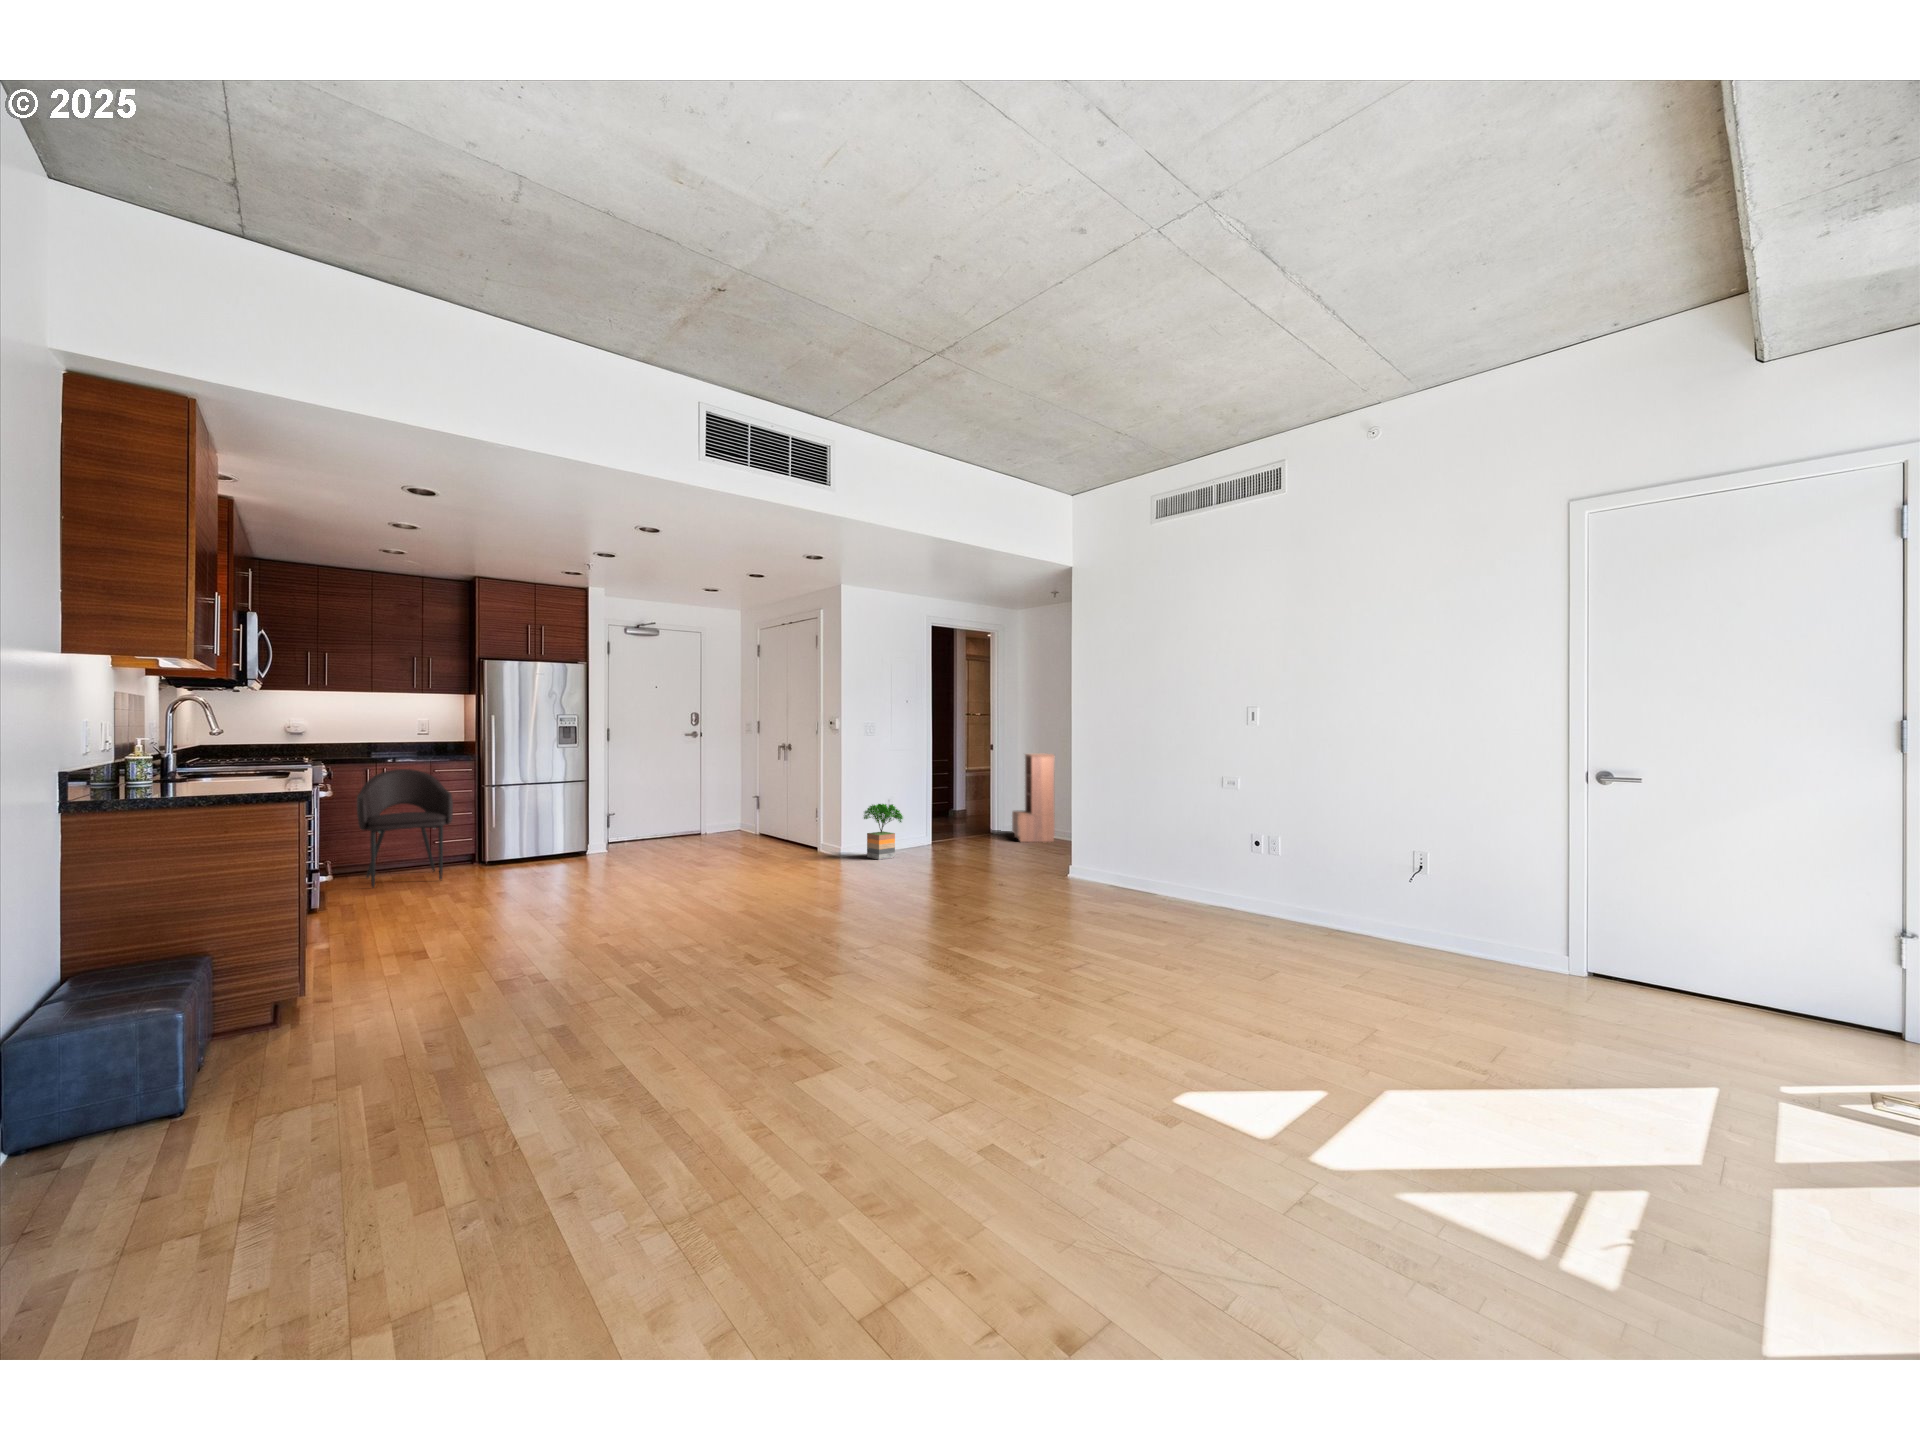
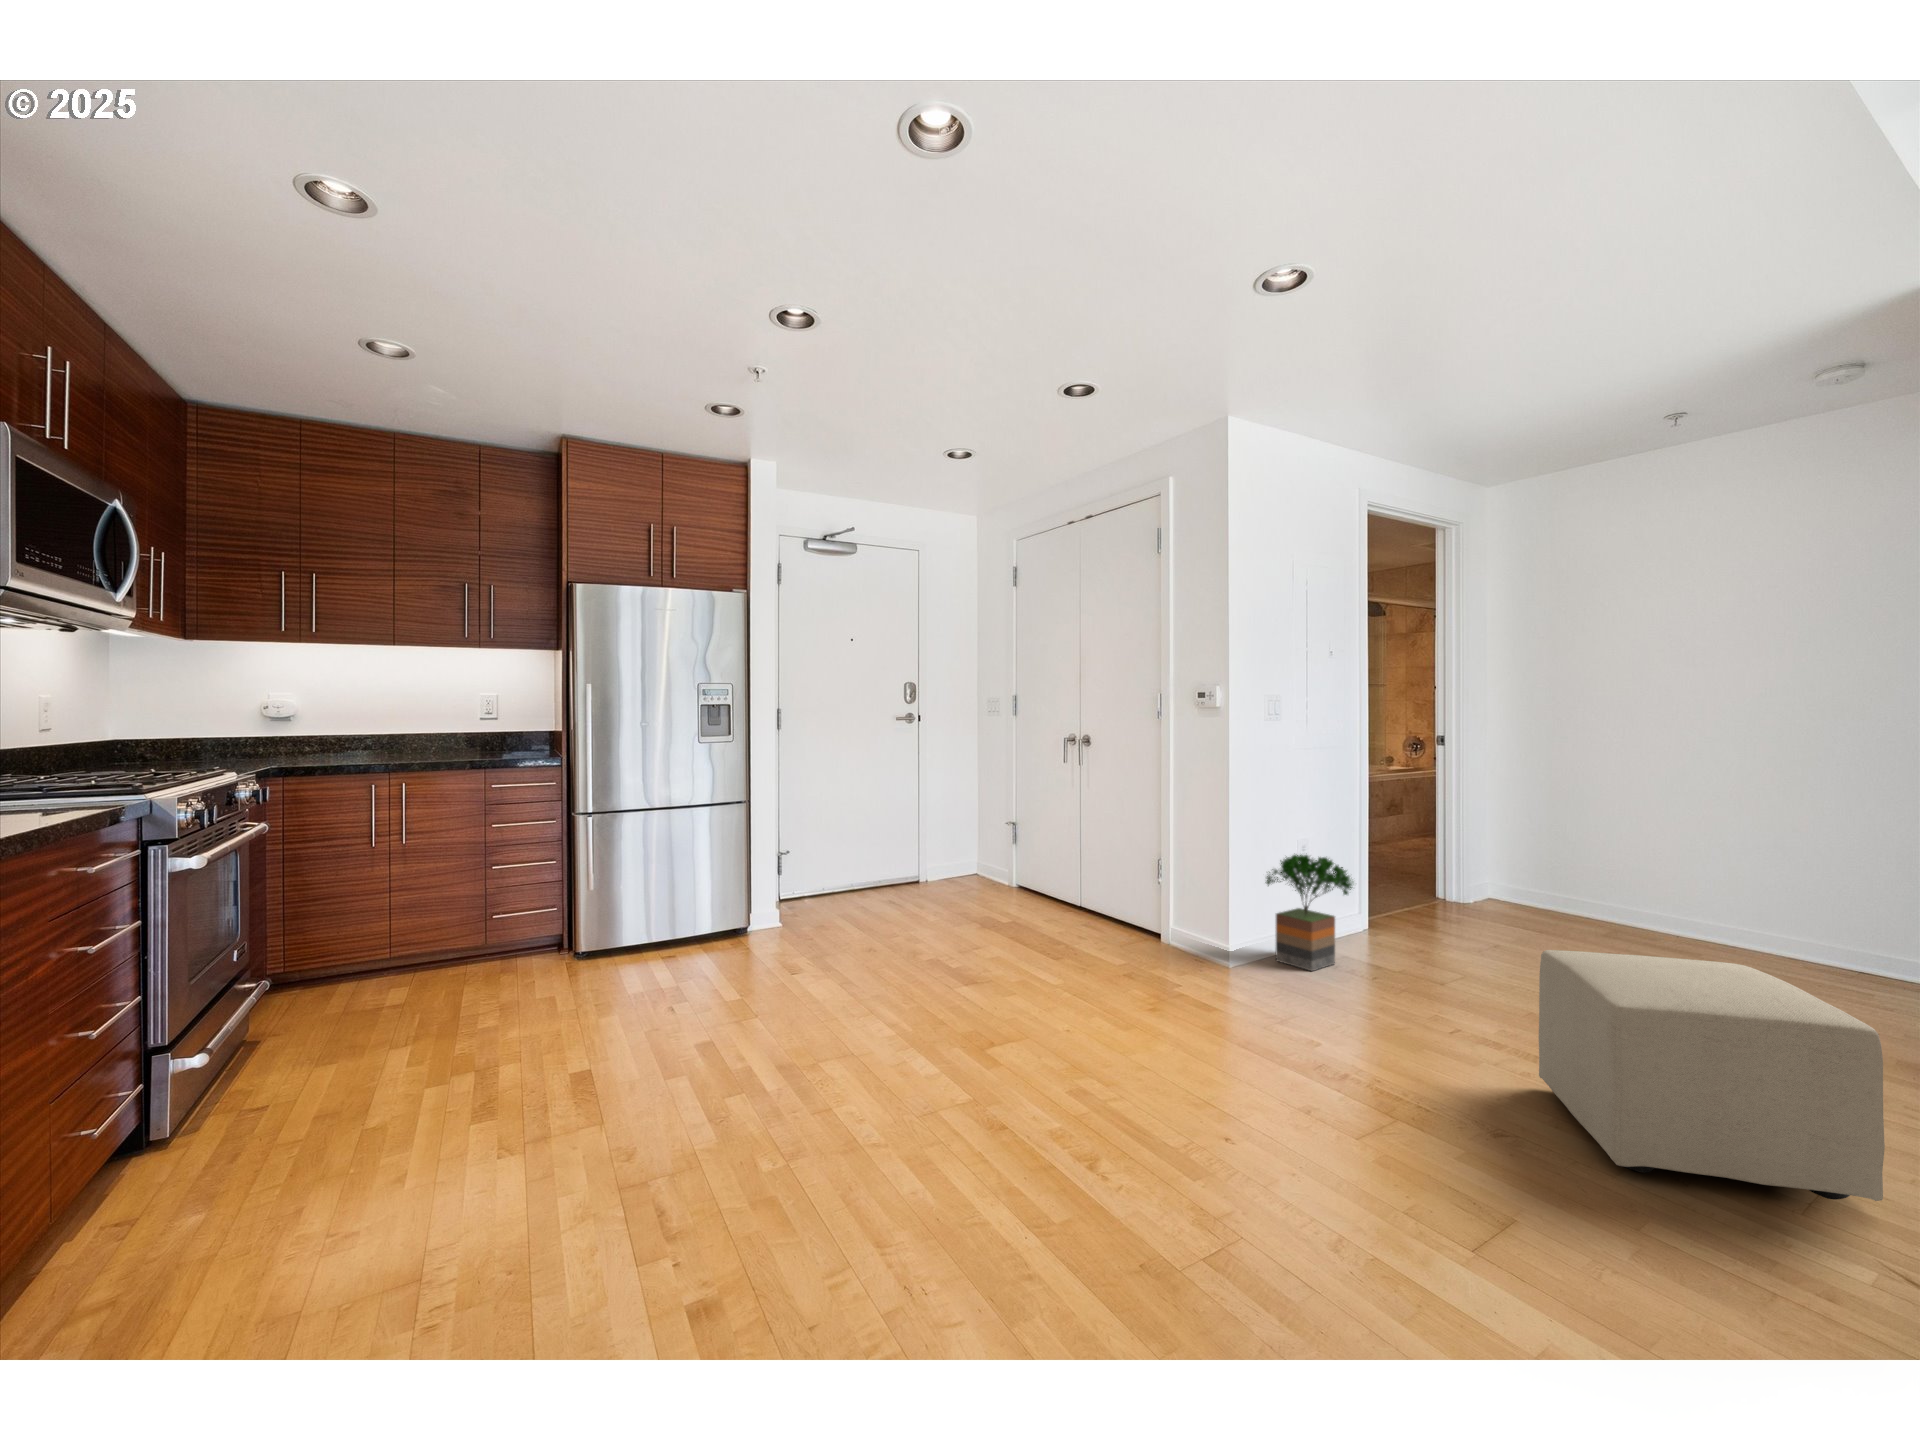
bookshelf: present [1012,754,1055,842] -> none [1483,752,1594,922]
armchair: present [357,769,453,887] -> none [329,784,512,1028]
ottoman: none [902,827,983,898] -> present [1539,950,1885,1201]

